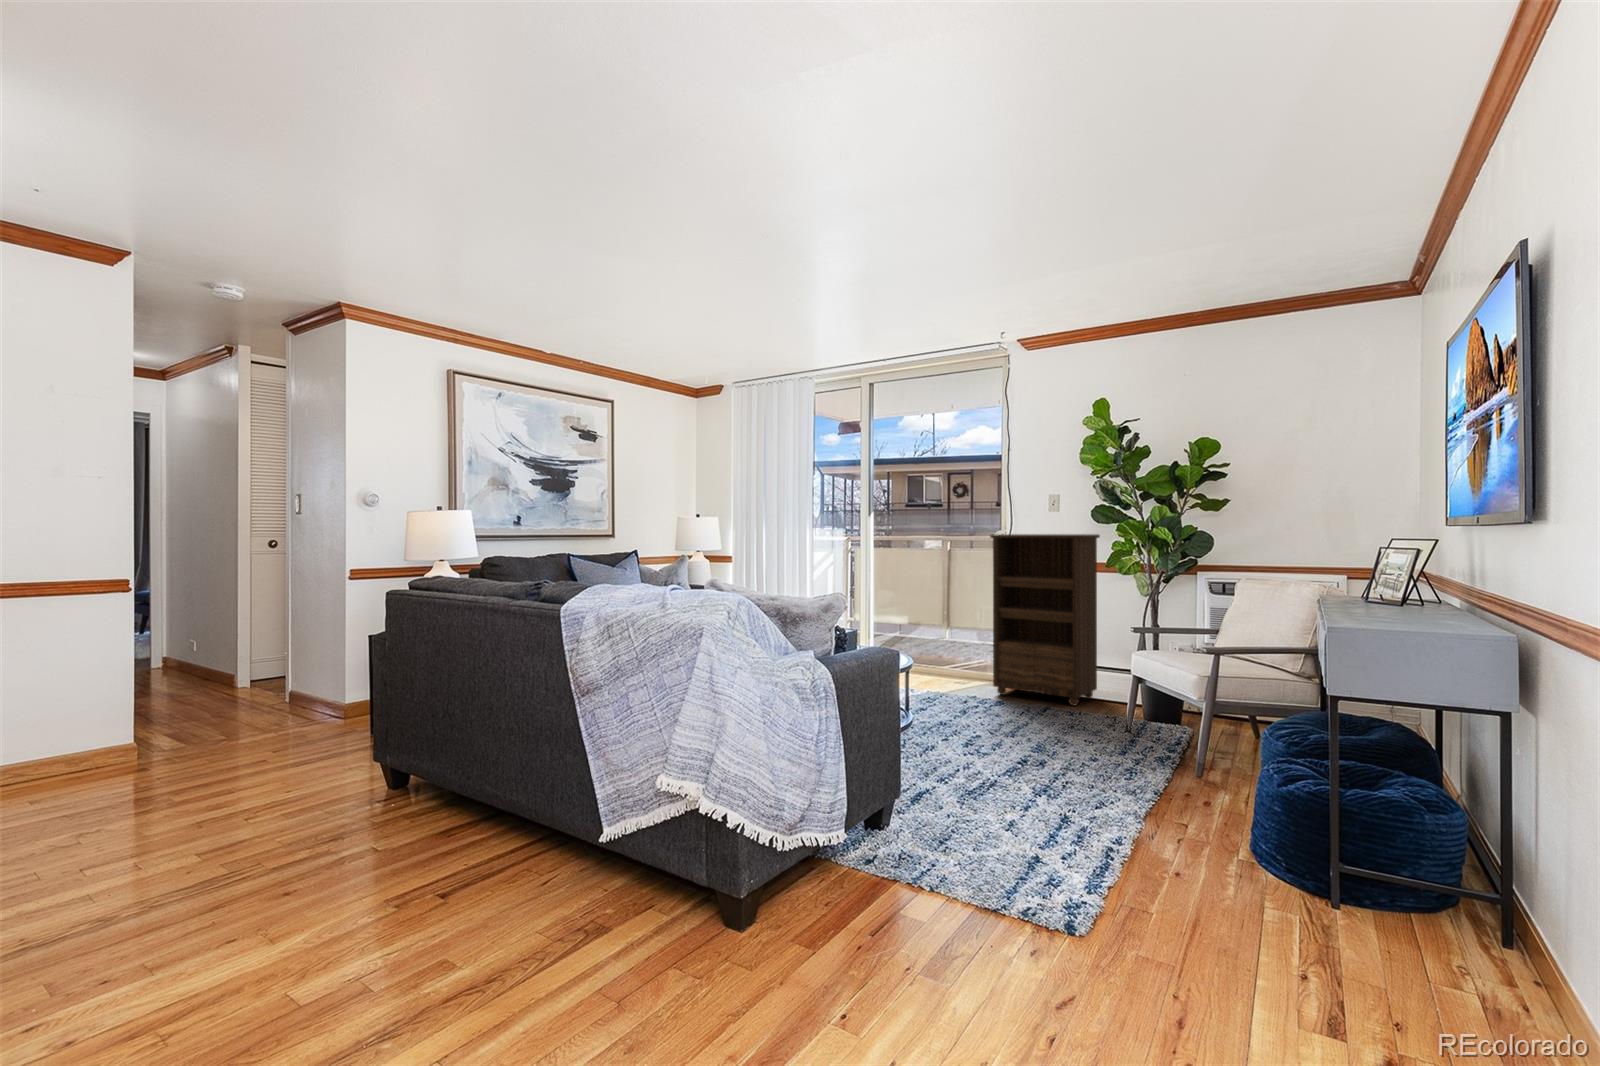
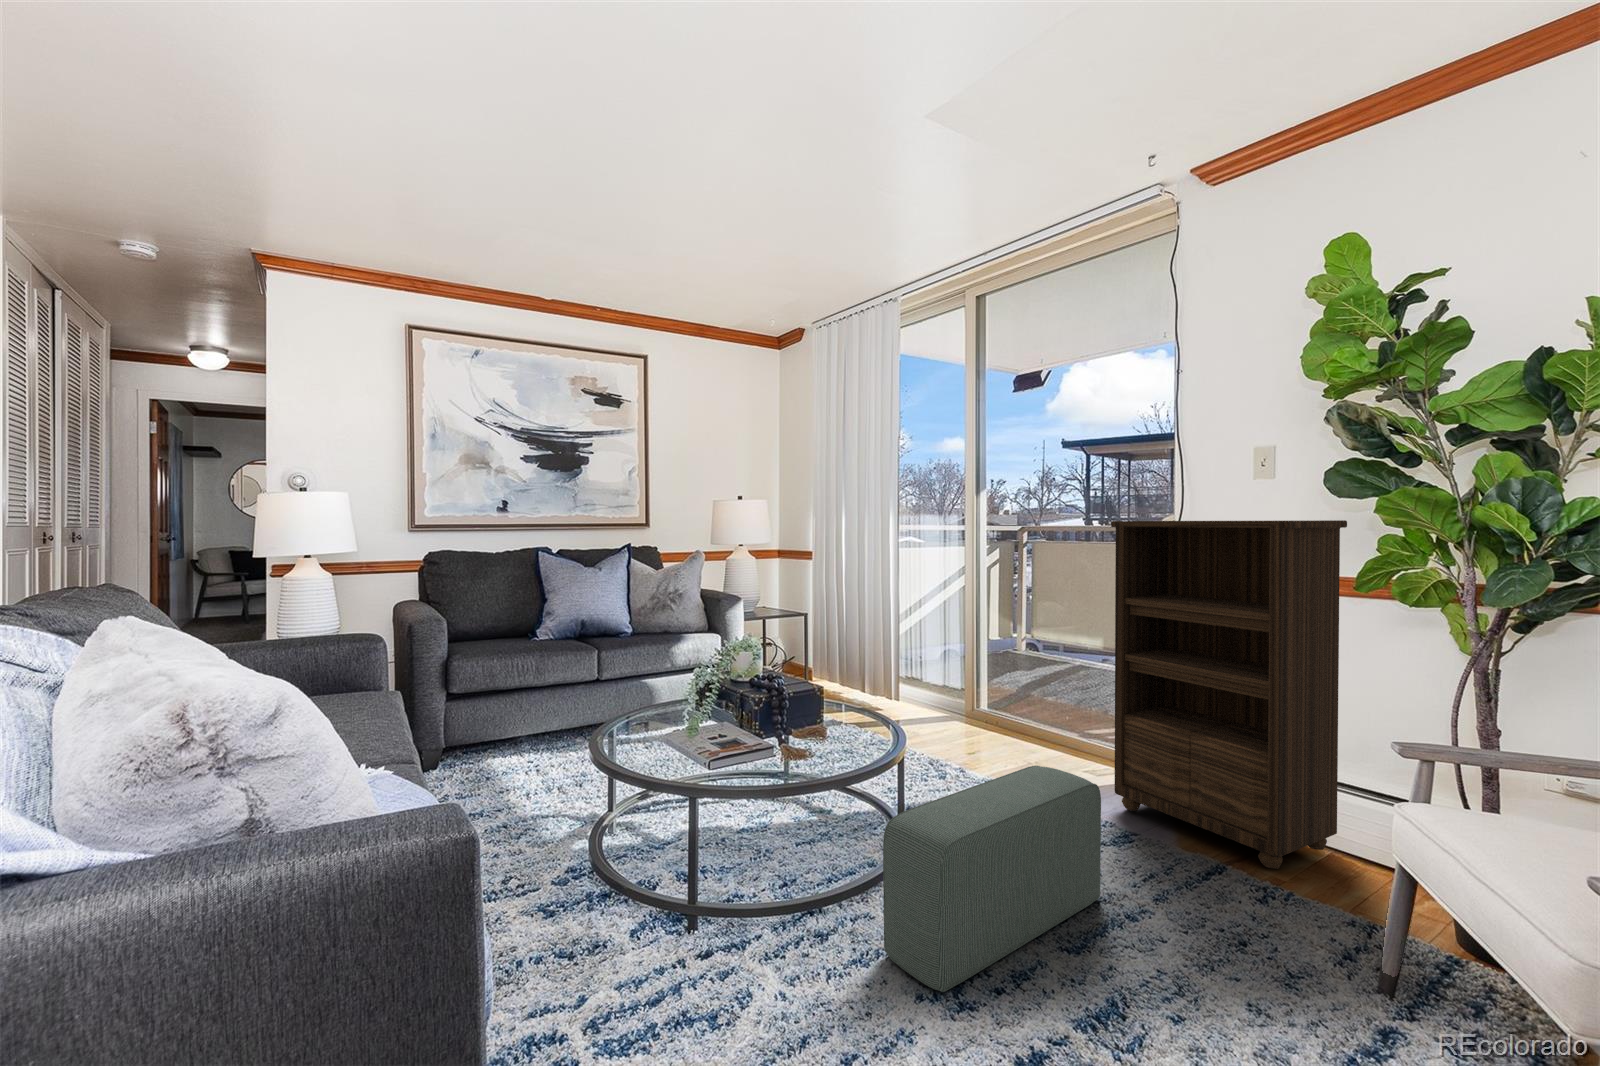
pouf: none [939,661,1012,749] -> present [883,766,1101,992]

